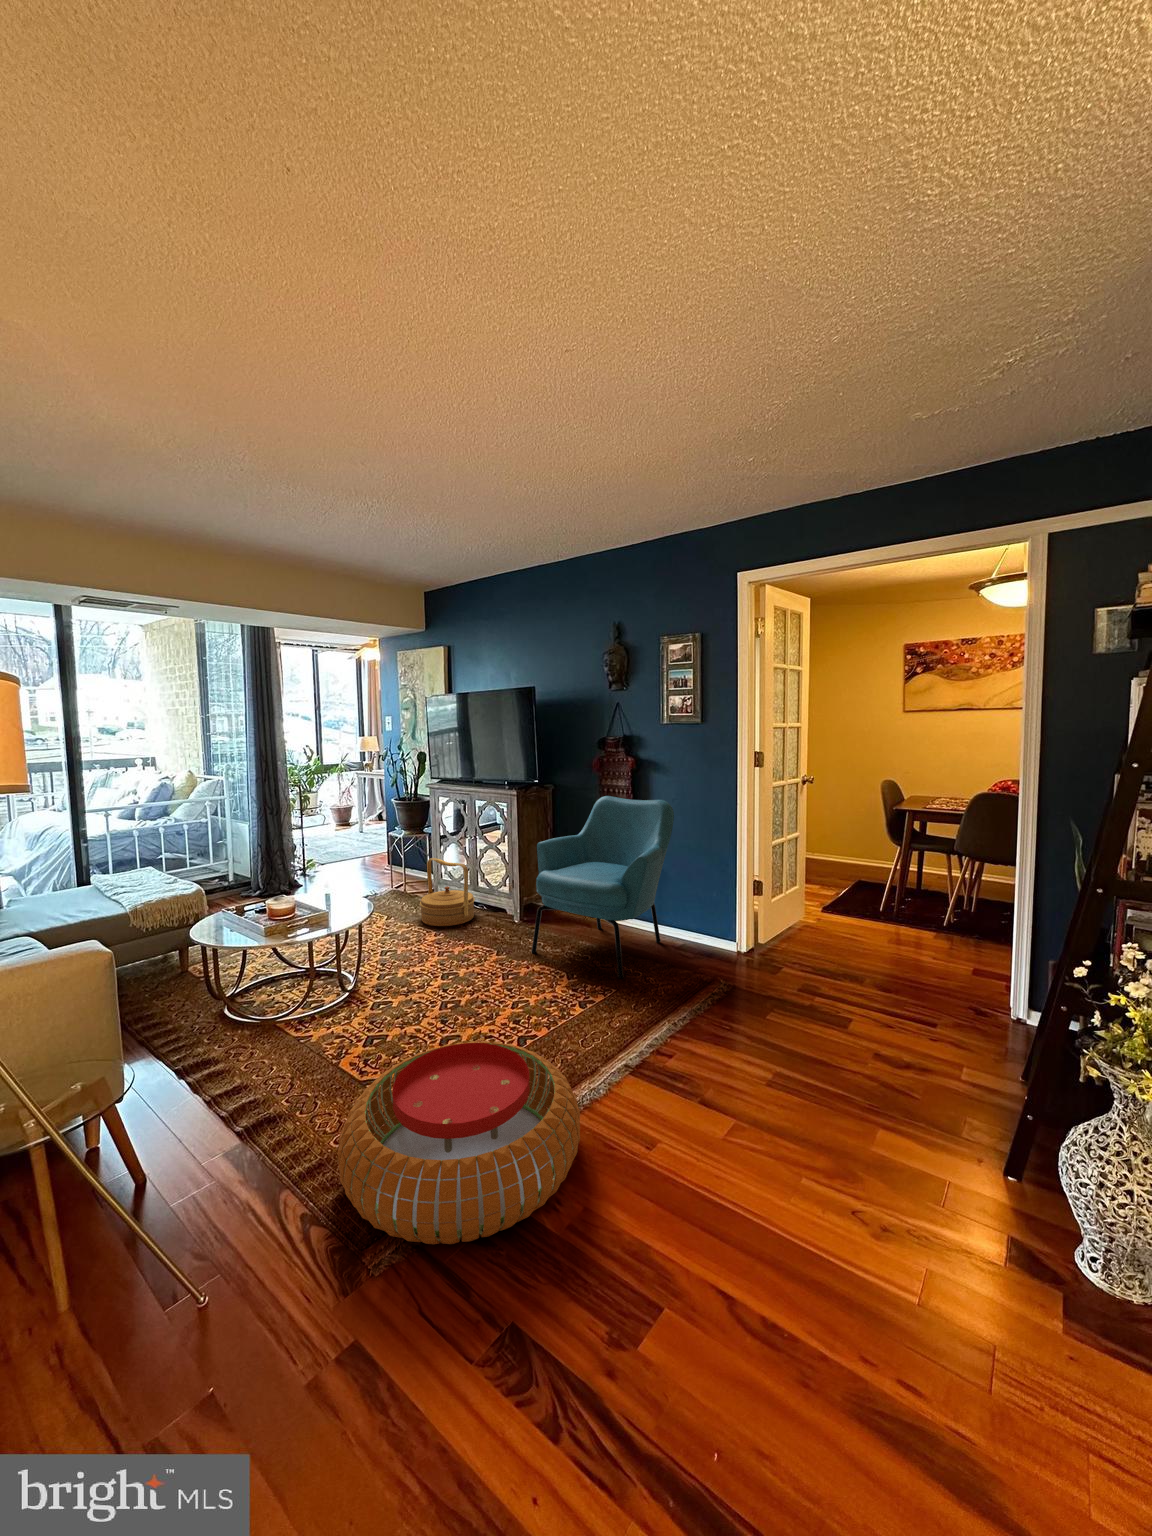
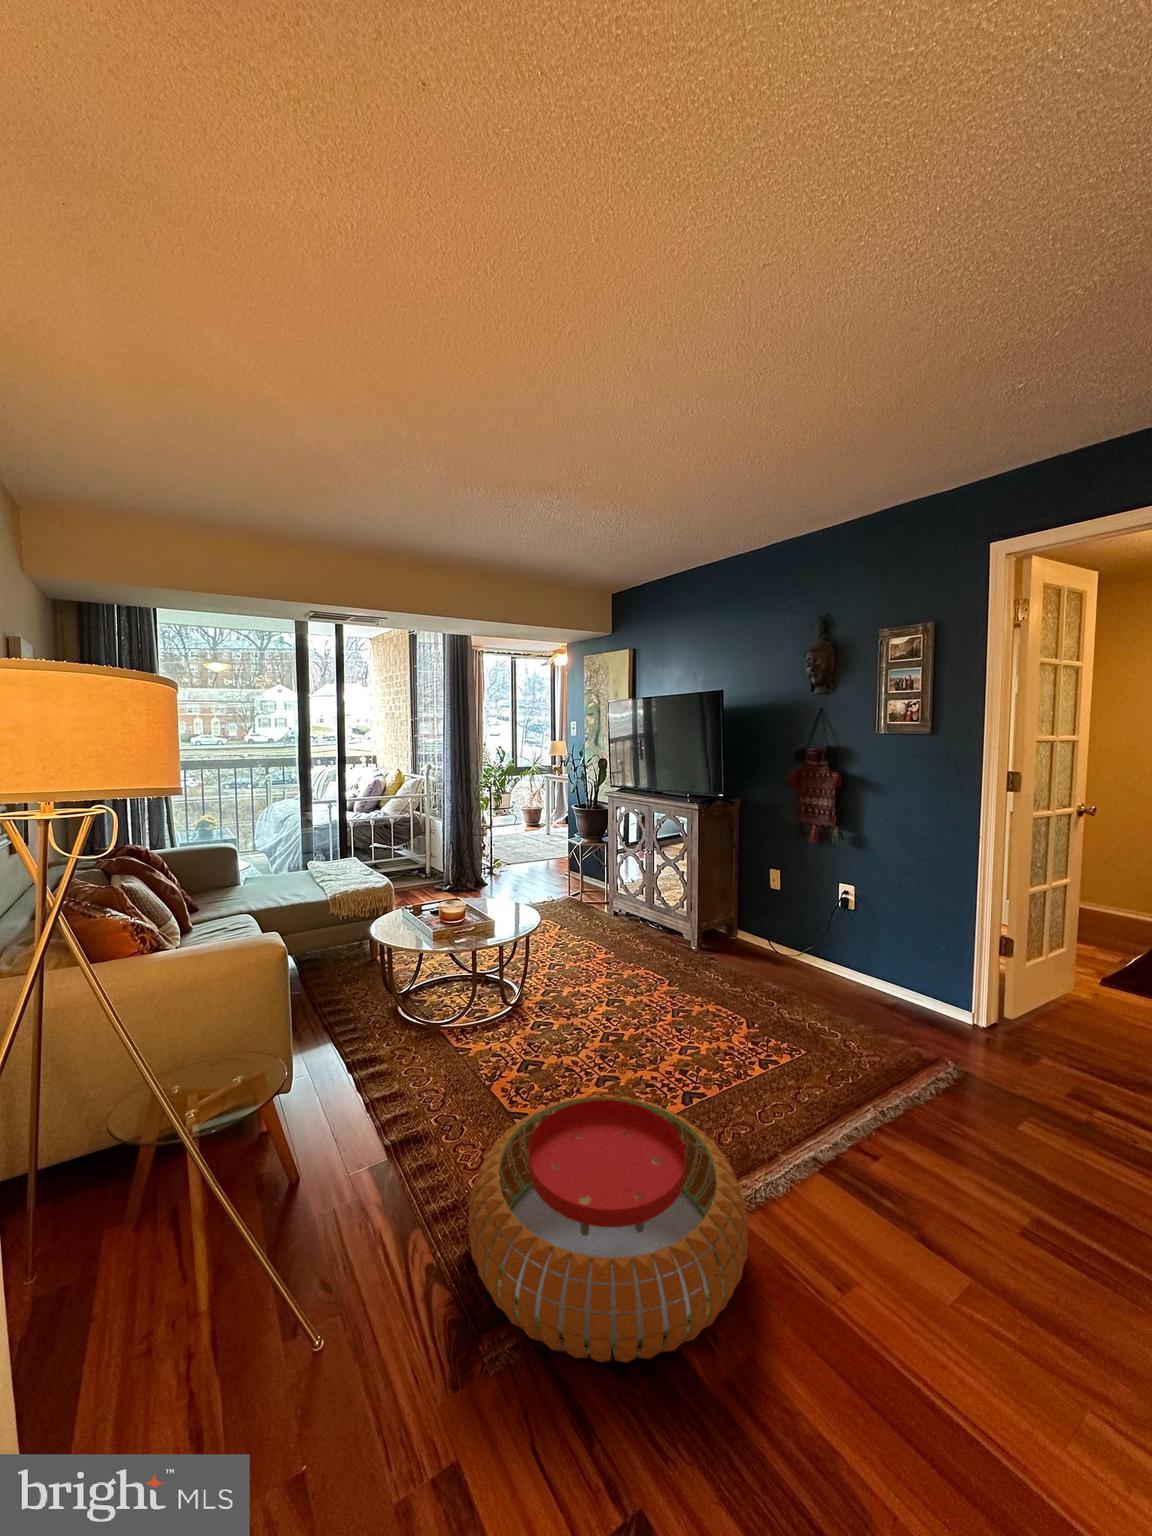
armchair: present [531,796,674,978] -> none [707,816,891,1038]
woven basket: present [420,858,475,926] -> none [591,870,649,945]

